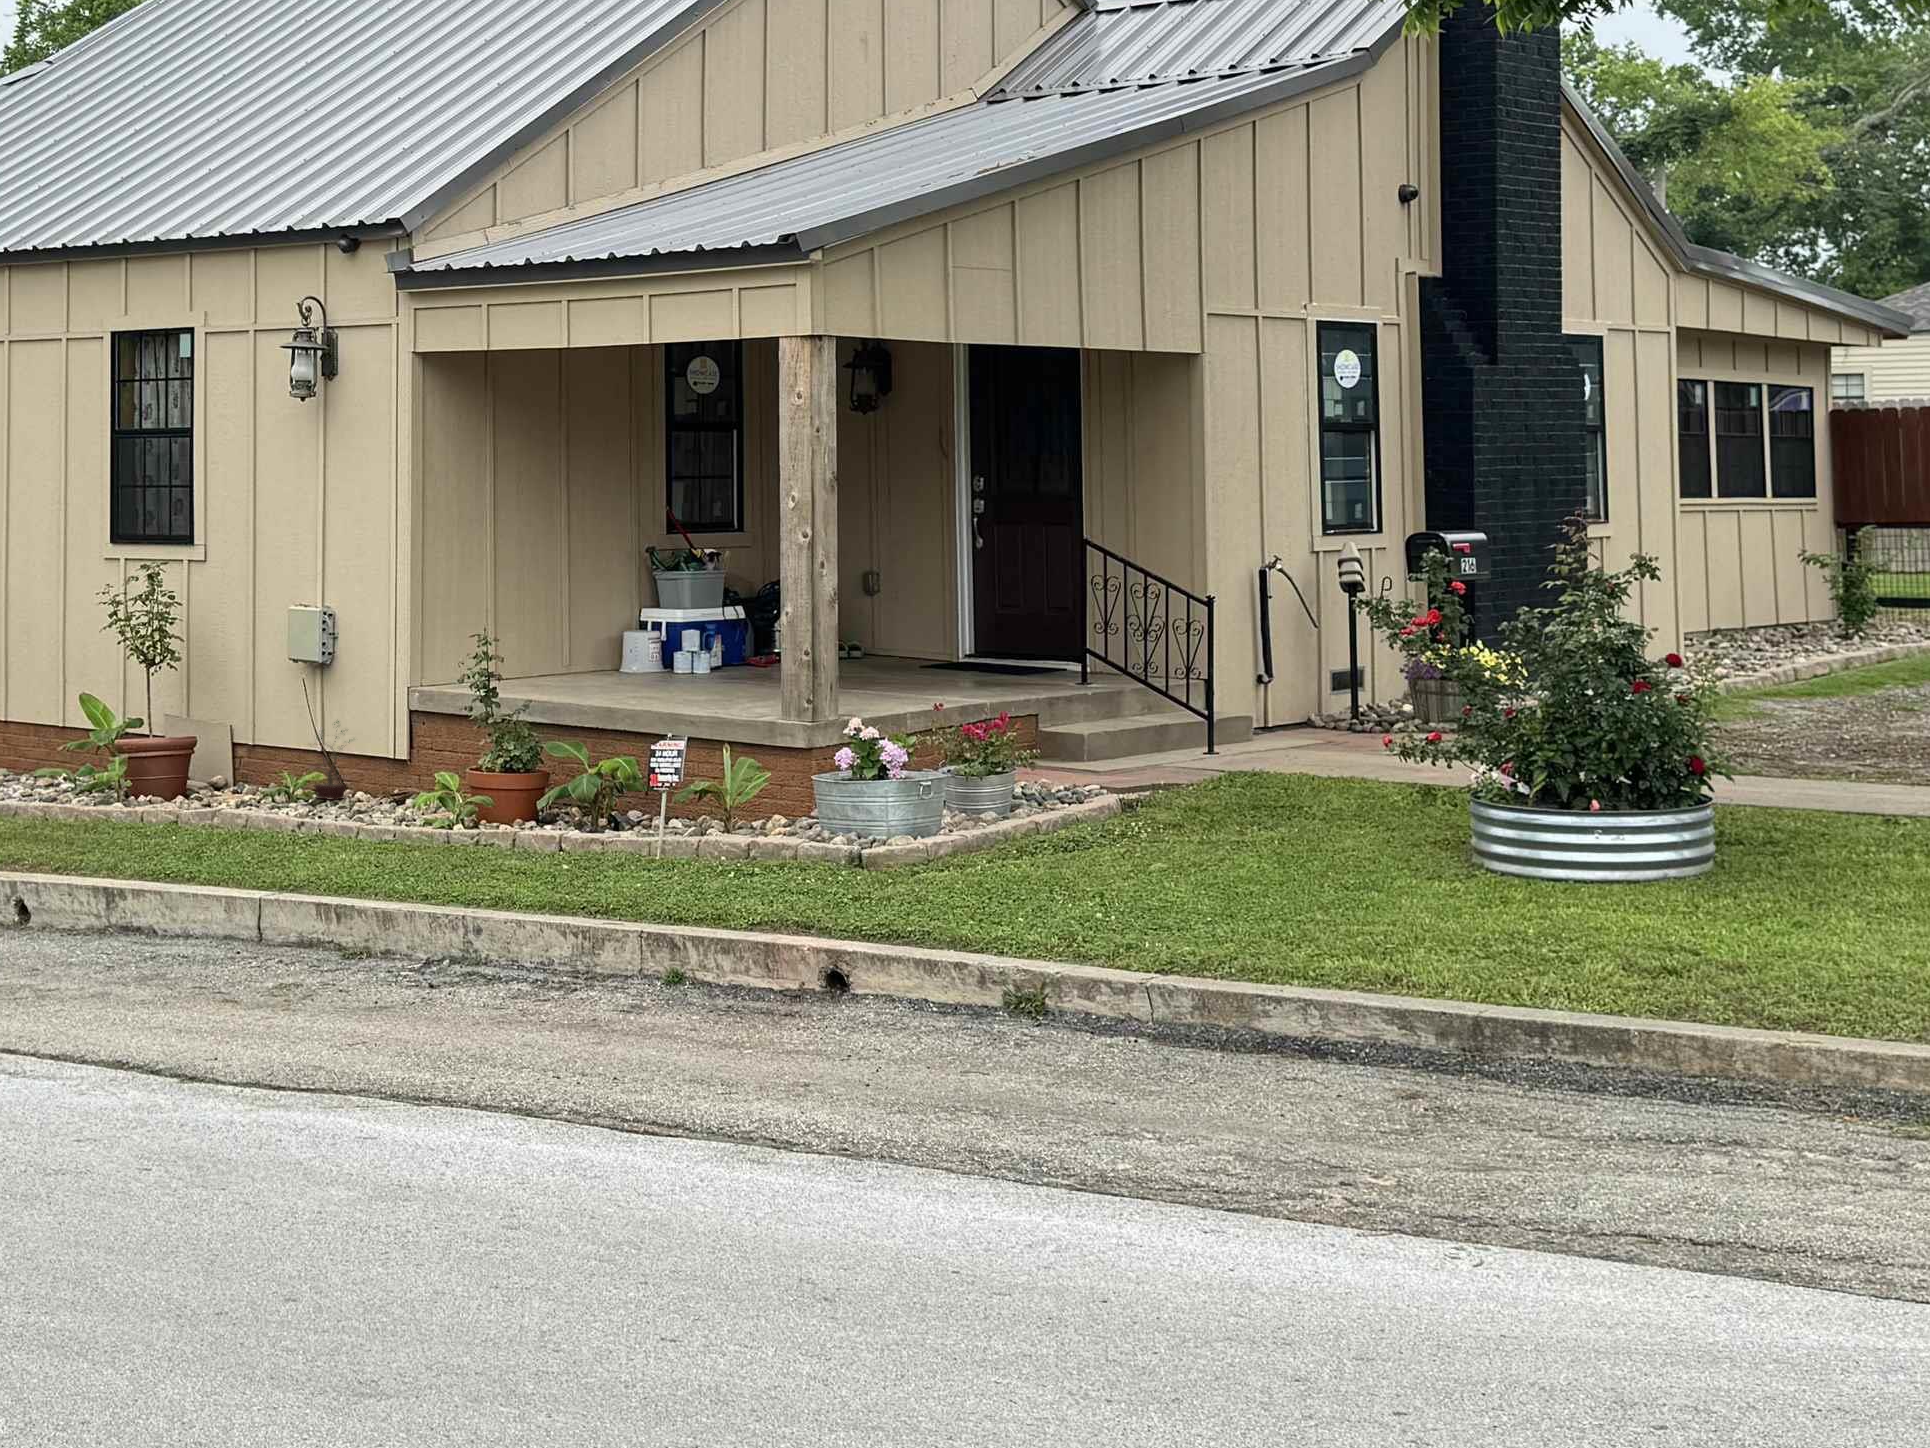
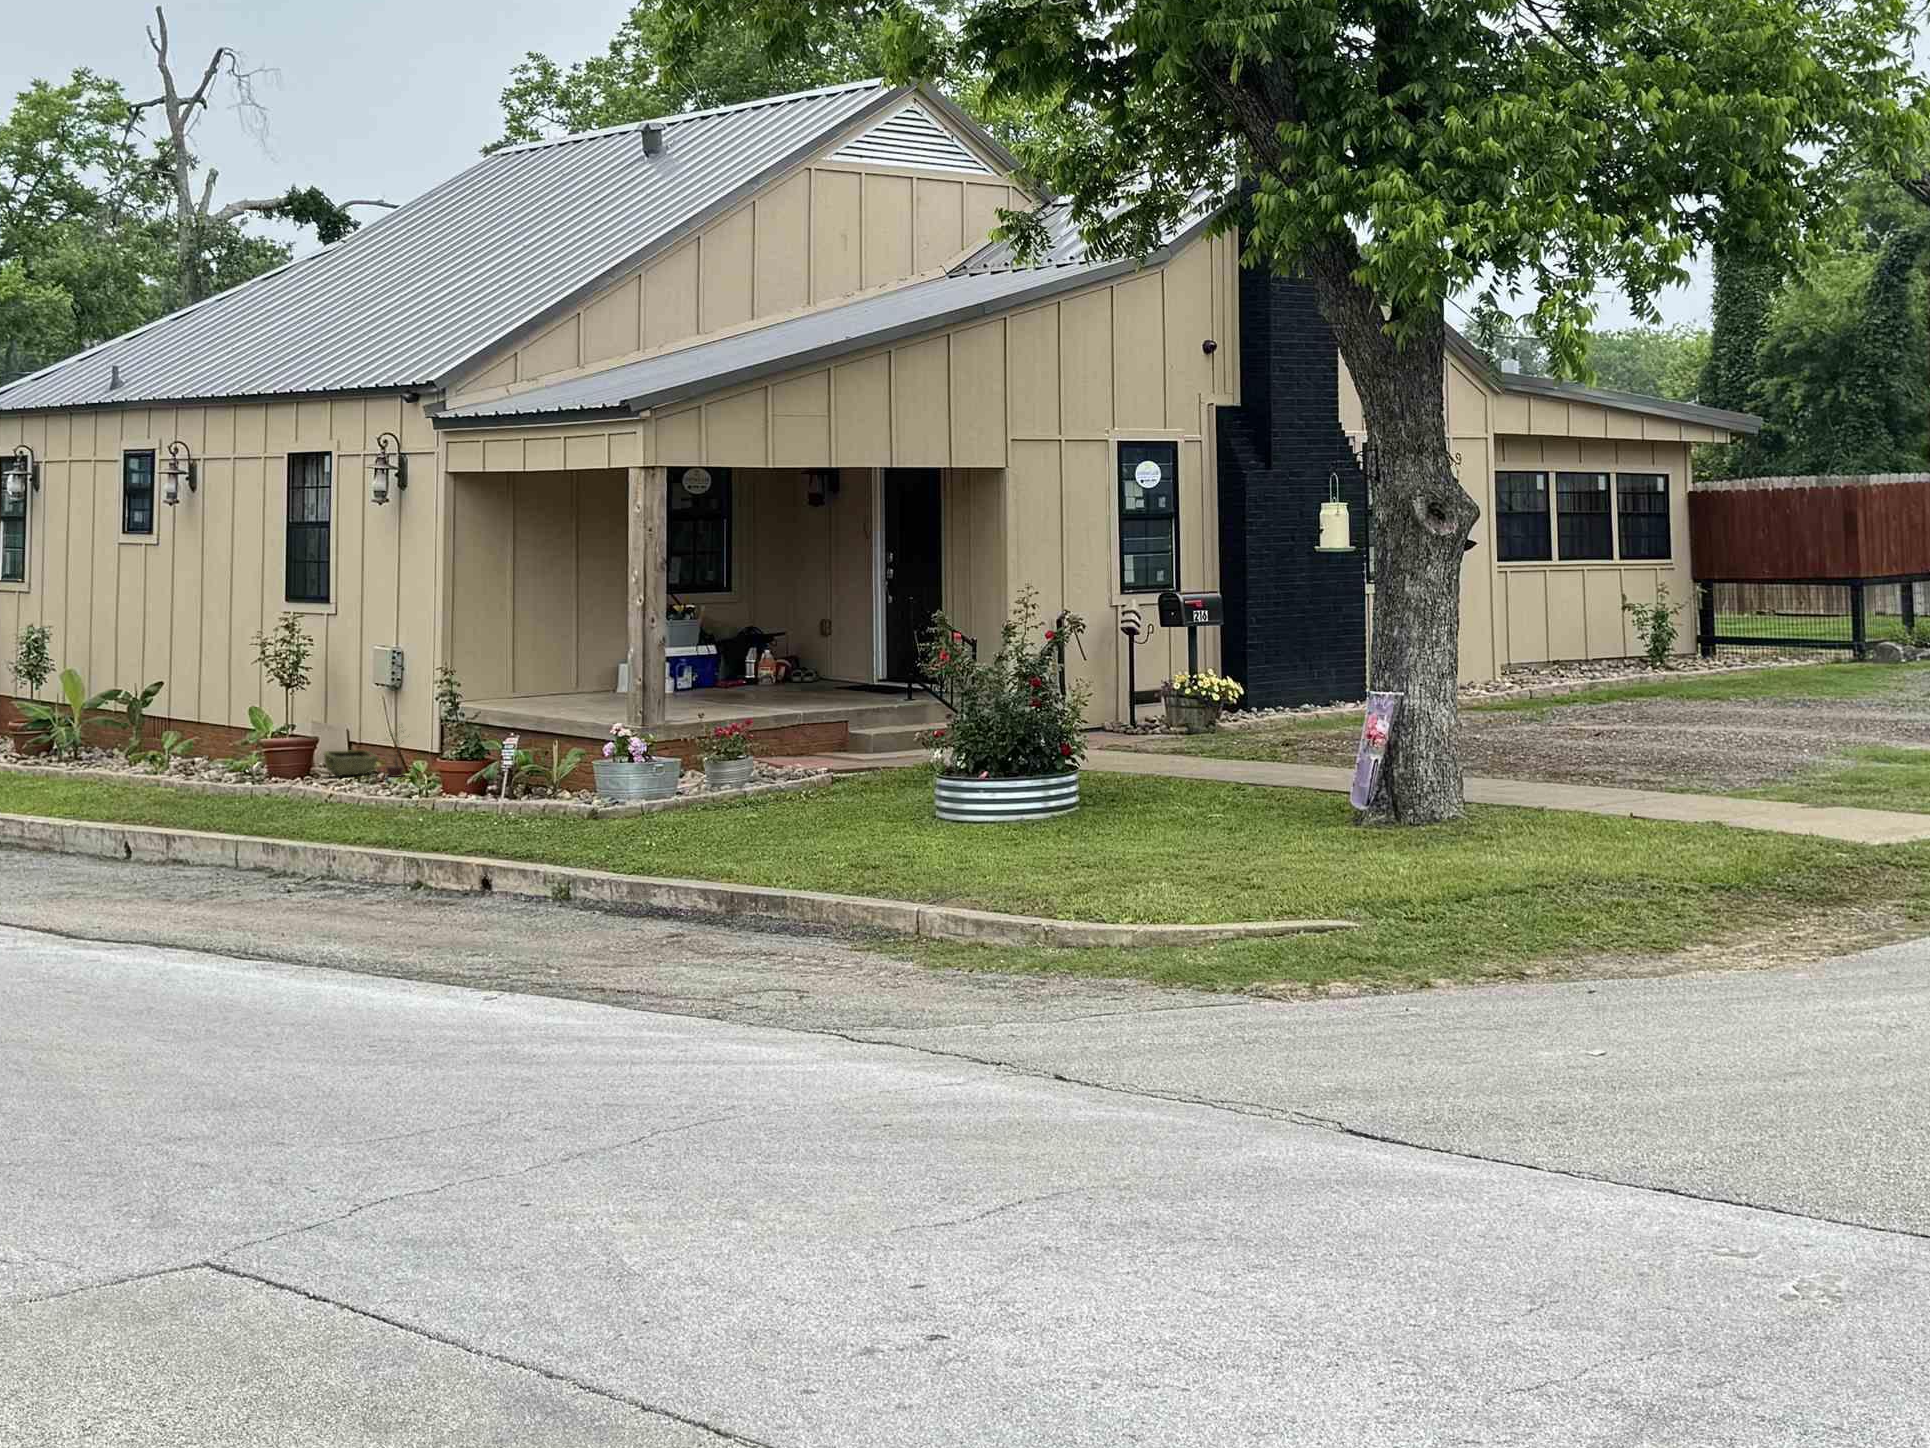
woven basket: none [213,760,292,799] -> present [324,750,378,776]

